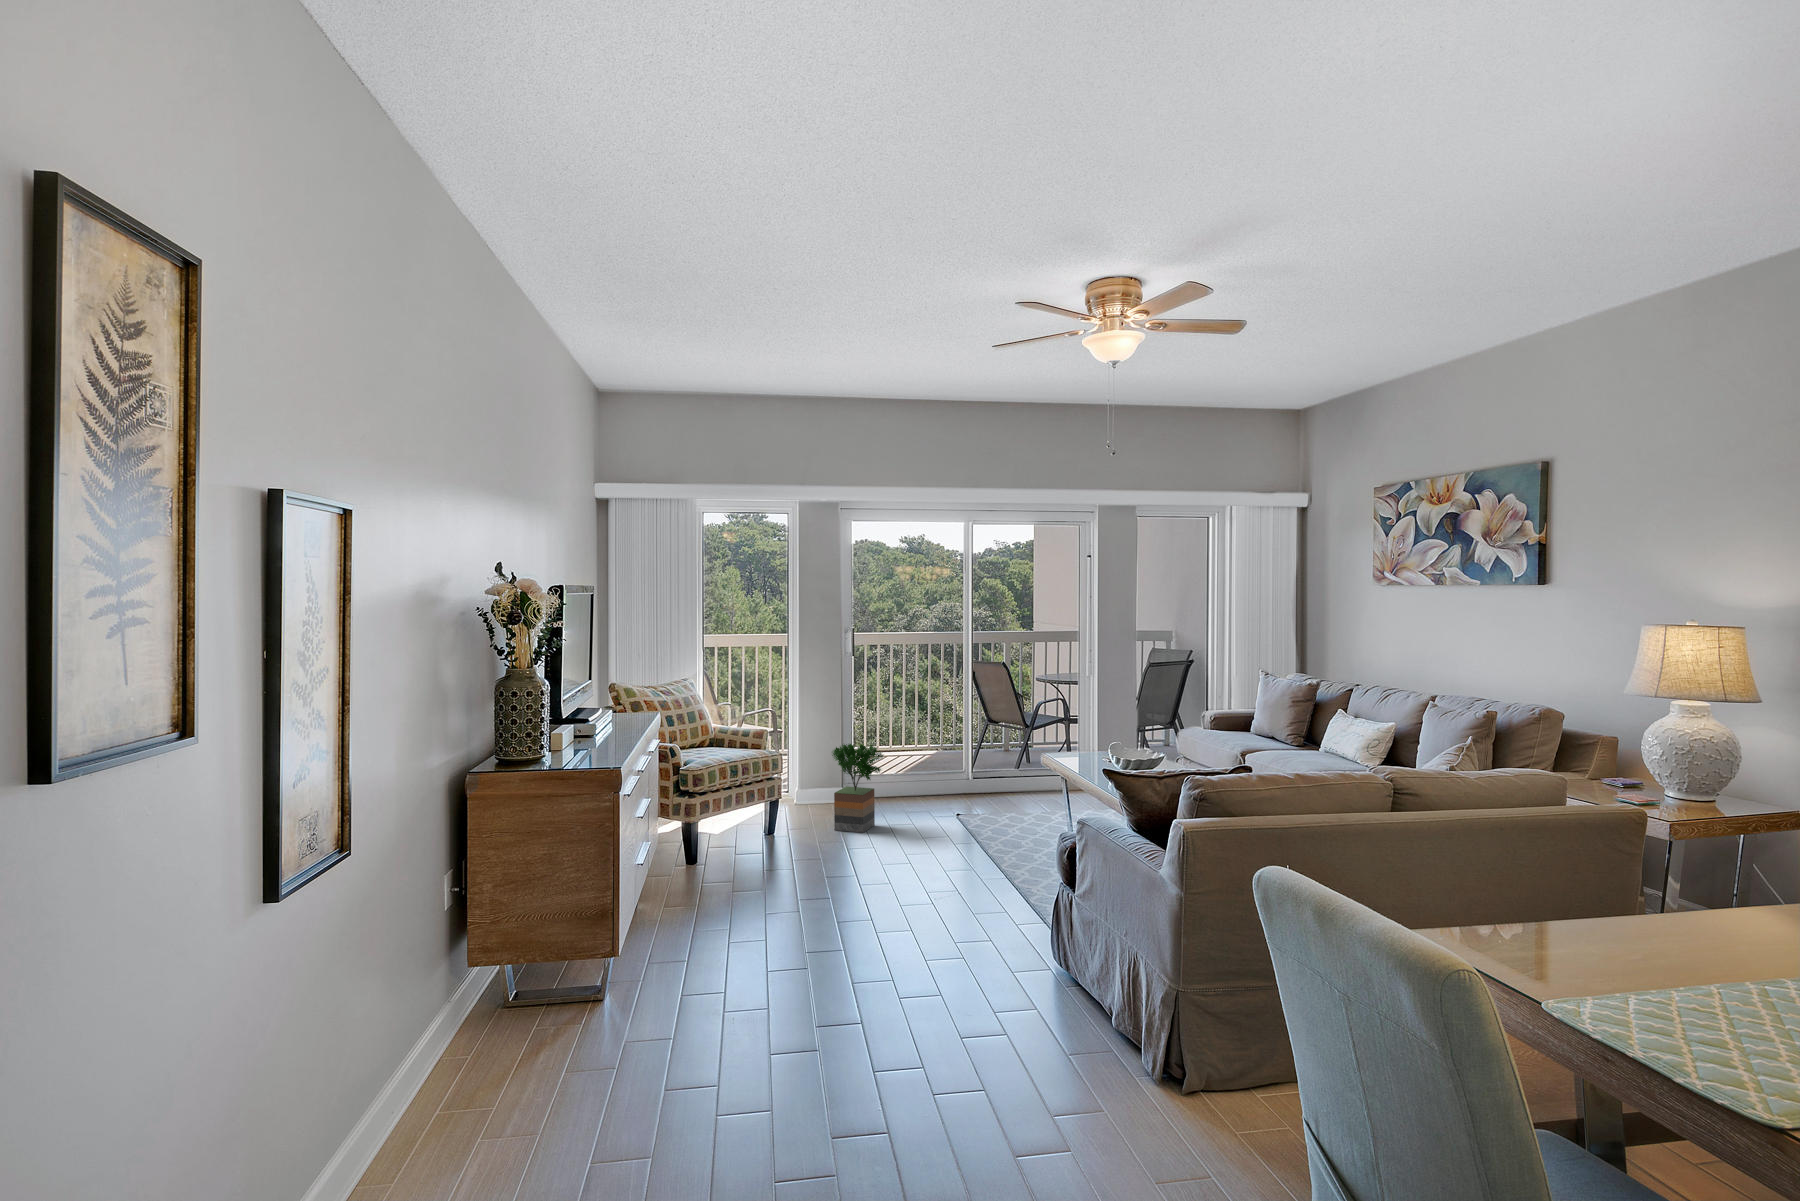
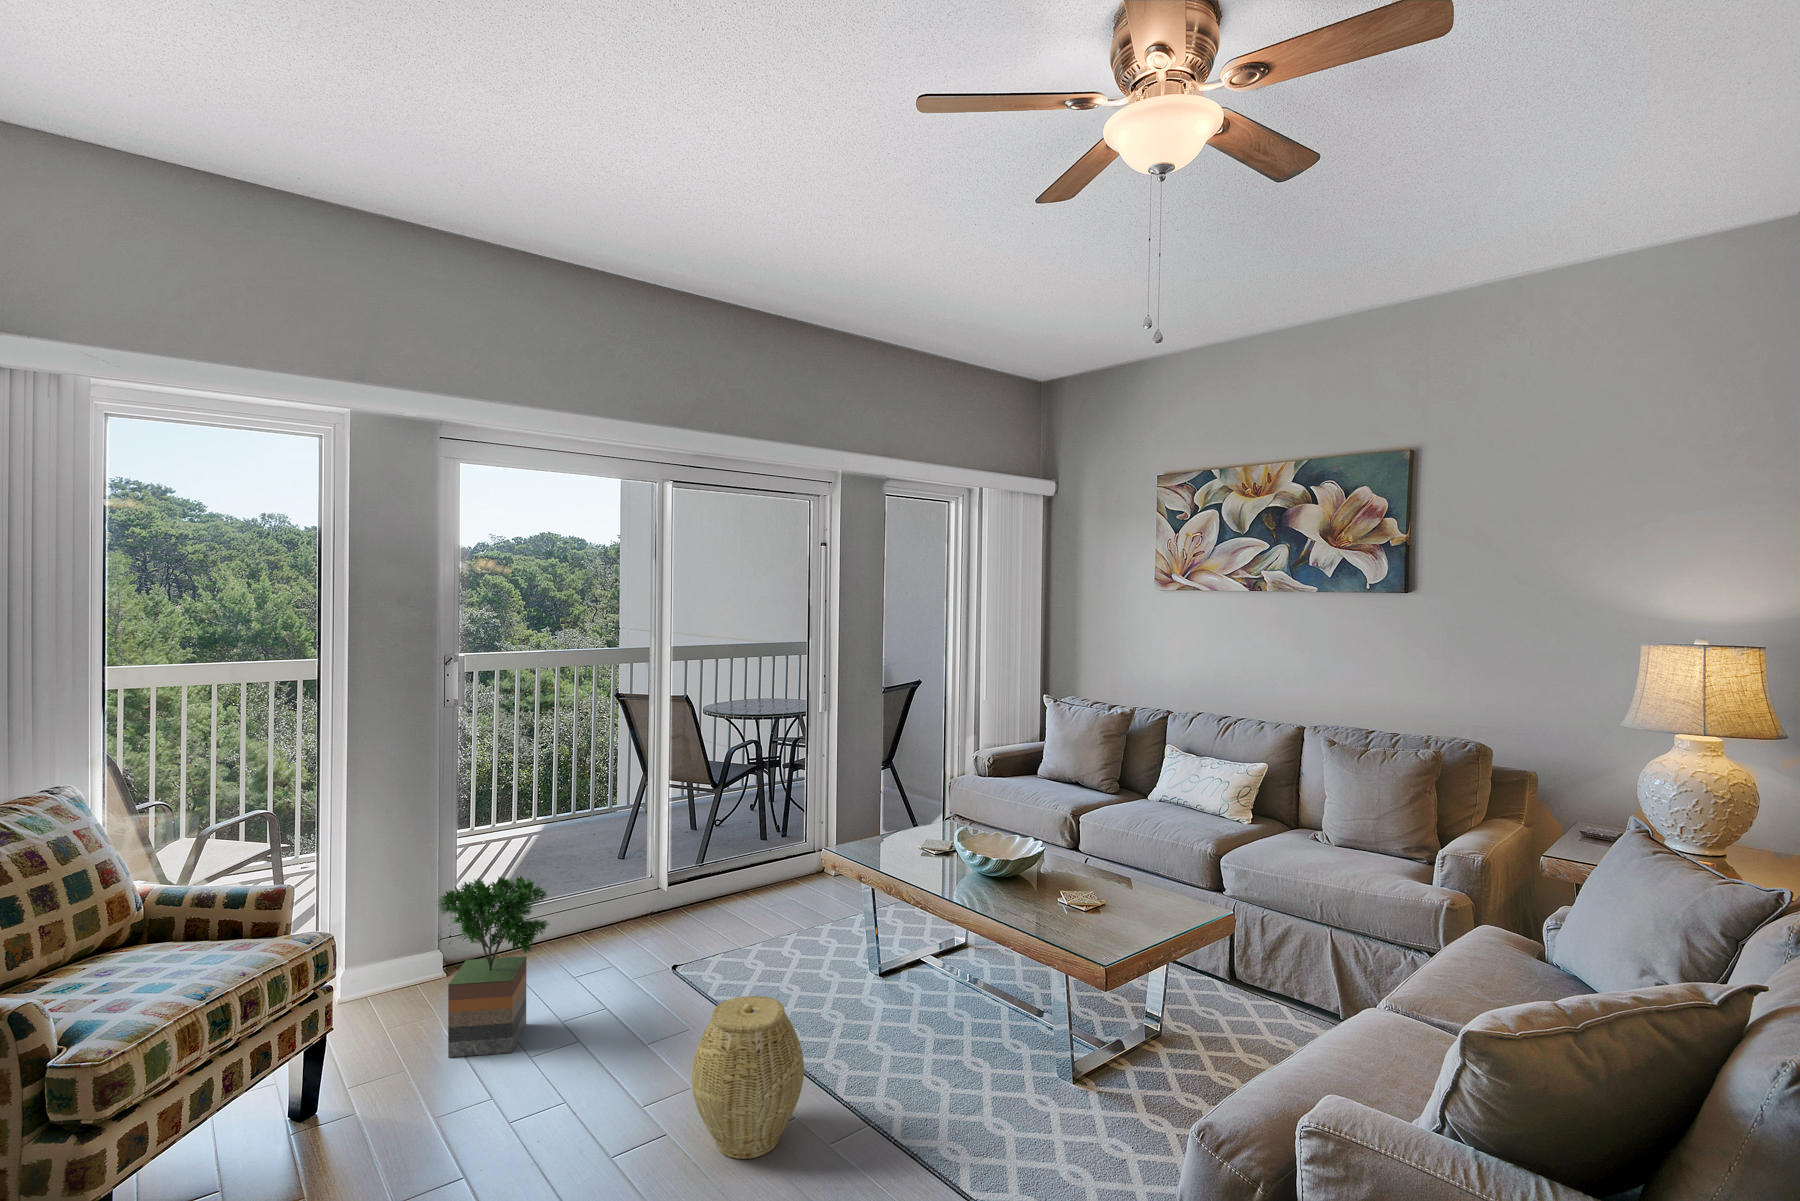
woven basket: none [923,802,980,877] -> present [692,996,804,1159]

